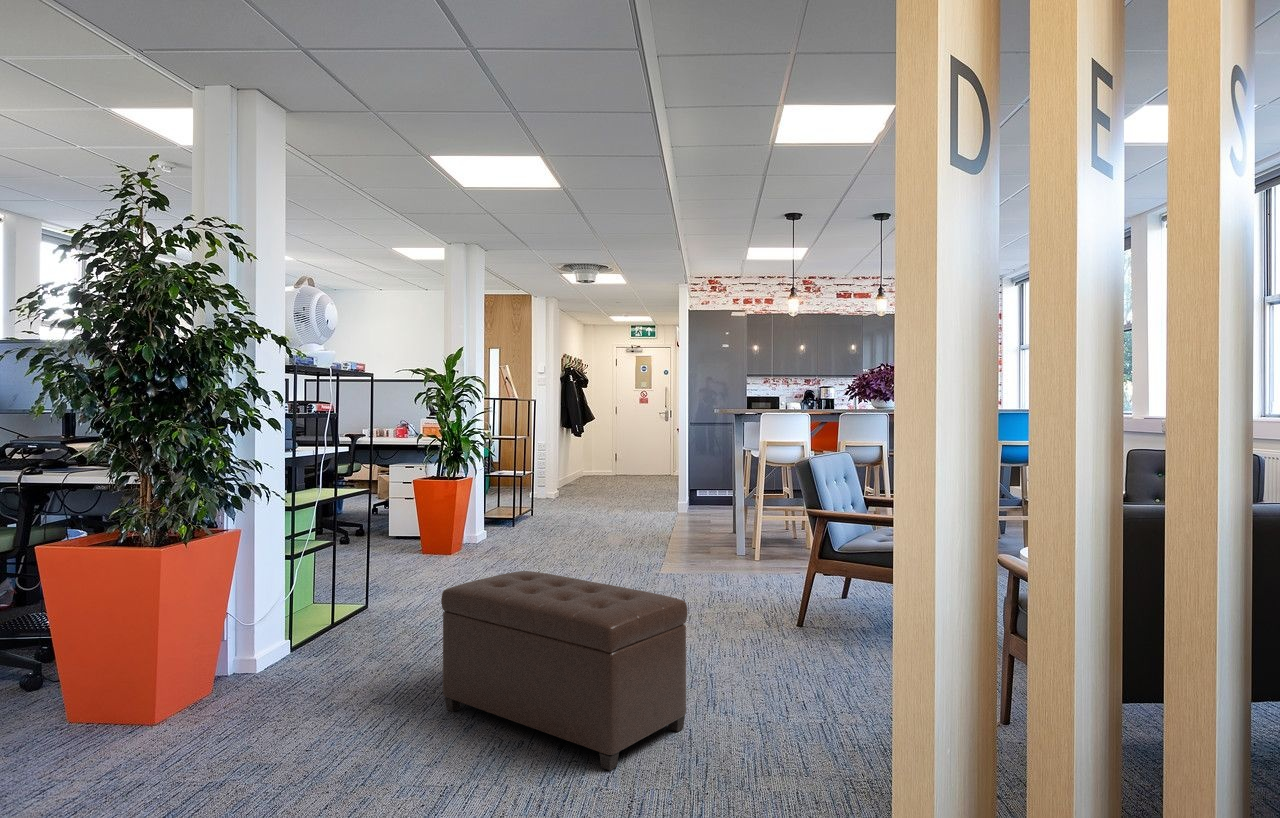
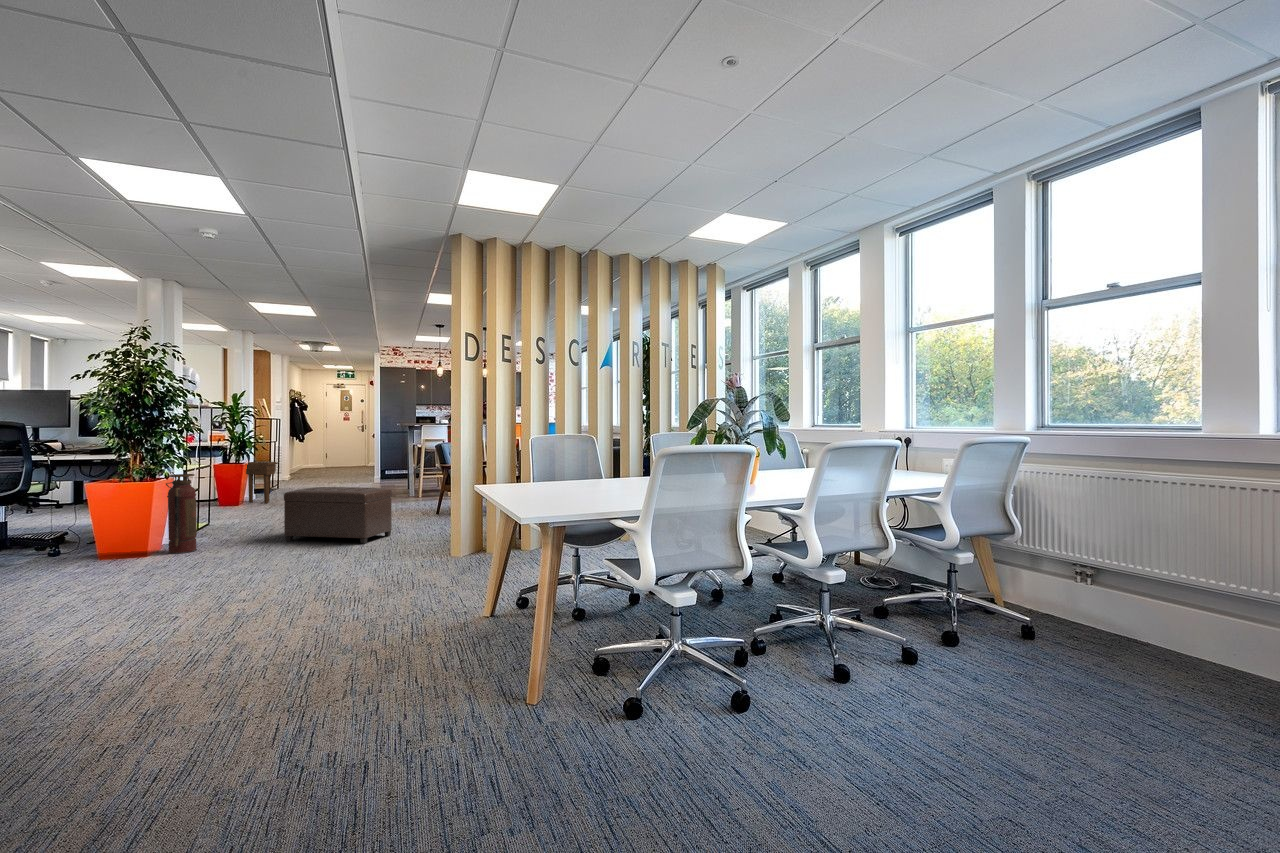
side table: none [469,476,514,552] -> present [246,462,277,503]
fire extinguisher: none [196,536,262,730] -> present [166,474,197,554]

